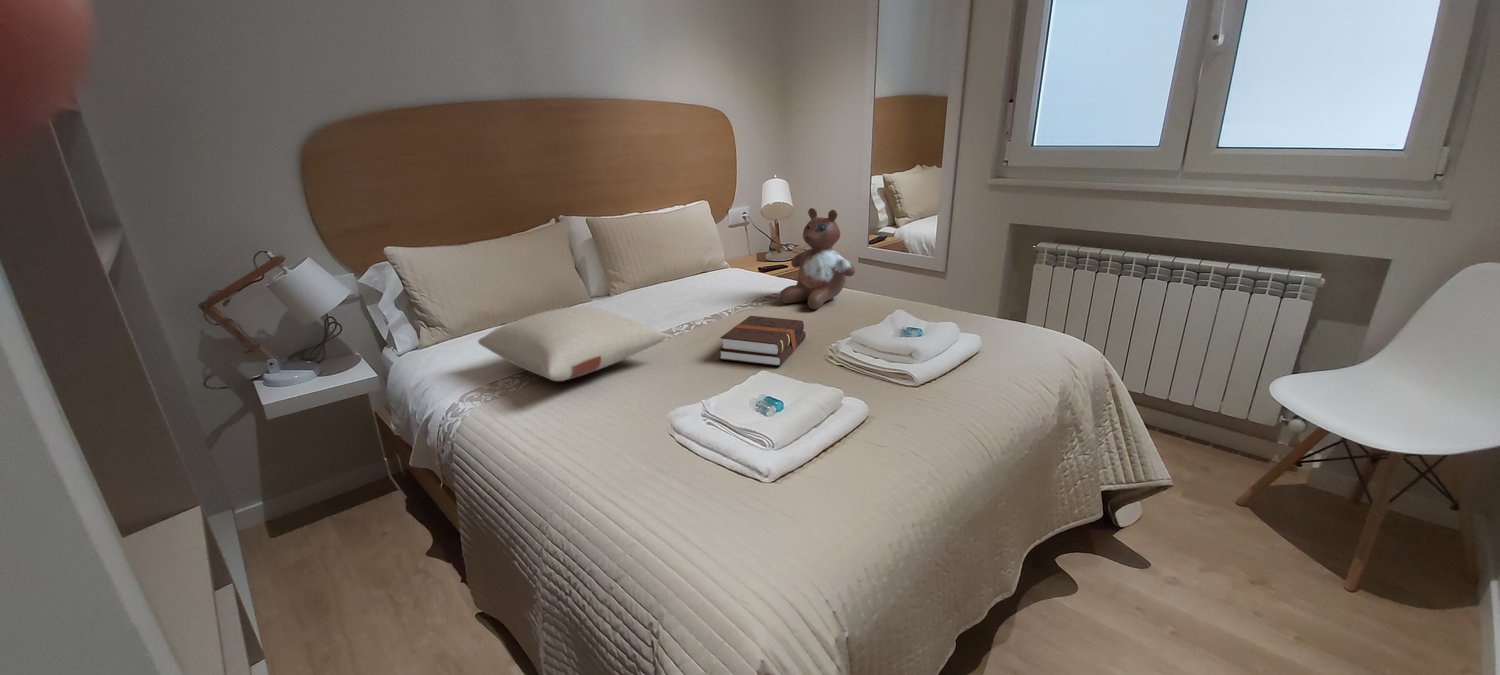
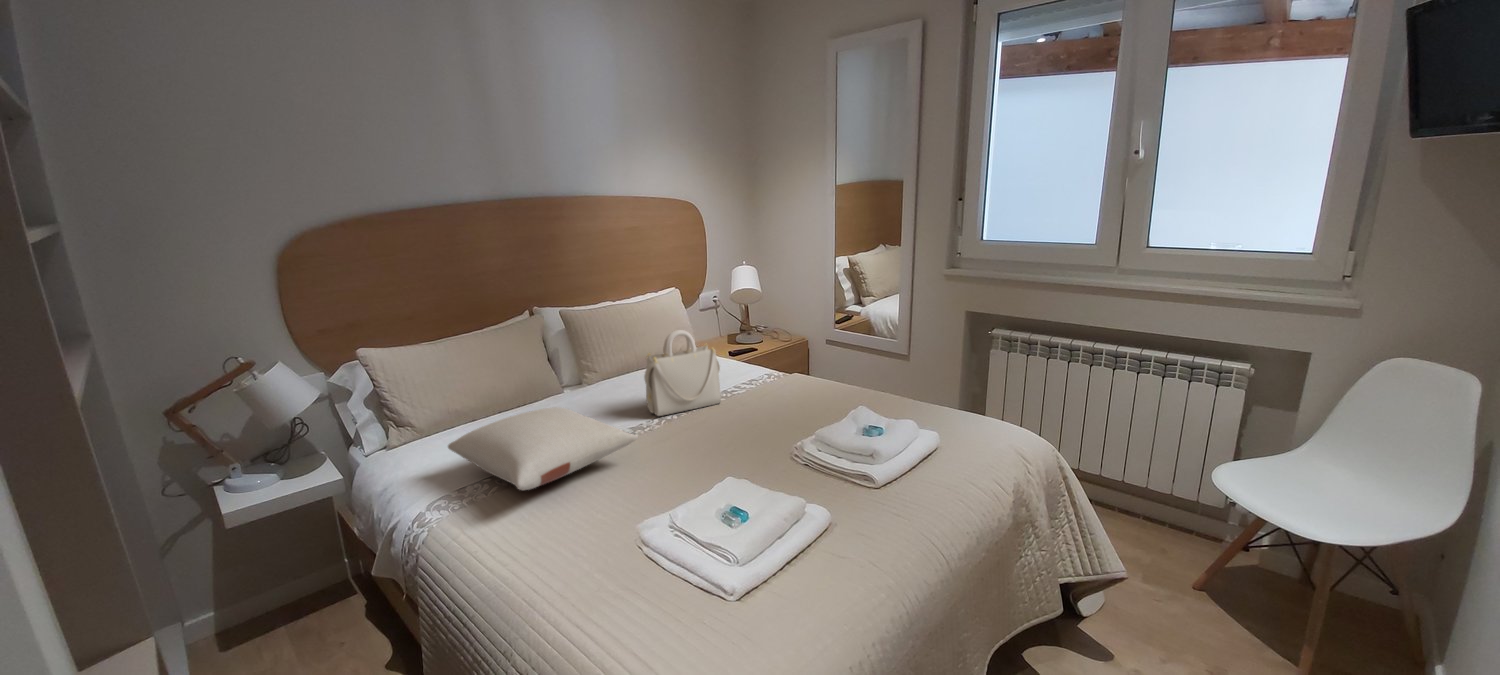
stuffed bear: present [779,208,855,309] -> none [747,302,820,401]
handbag: none [674,233,753,322] -> present [644,330,721,416]
hardback book: present [718,316,806,366] -> none [687,412,772,467]

